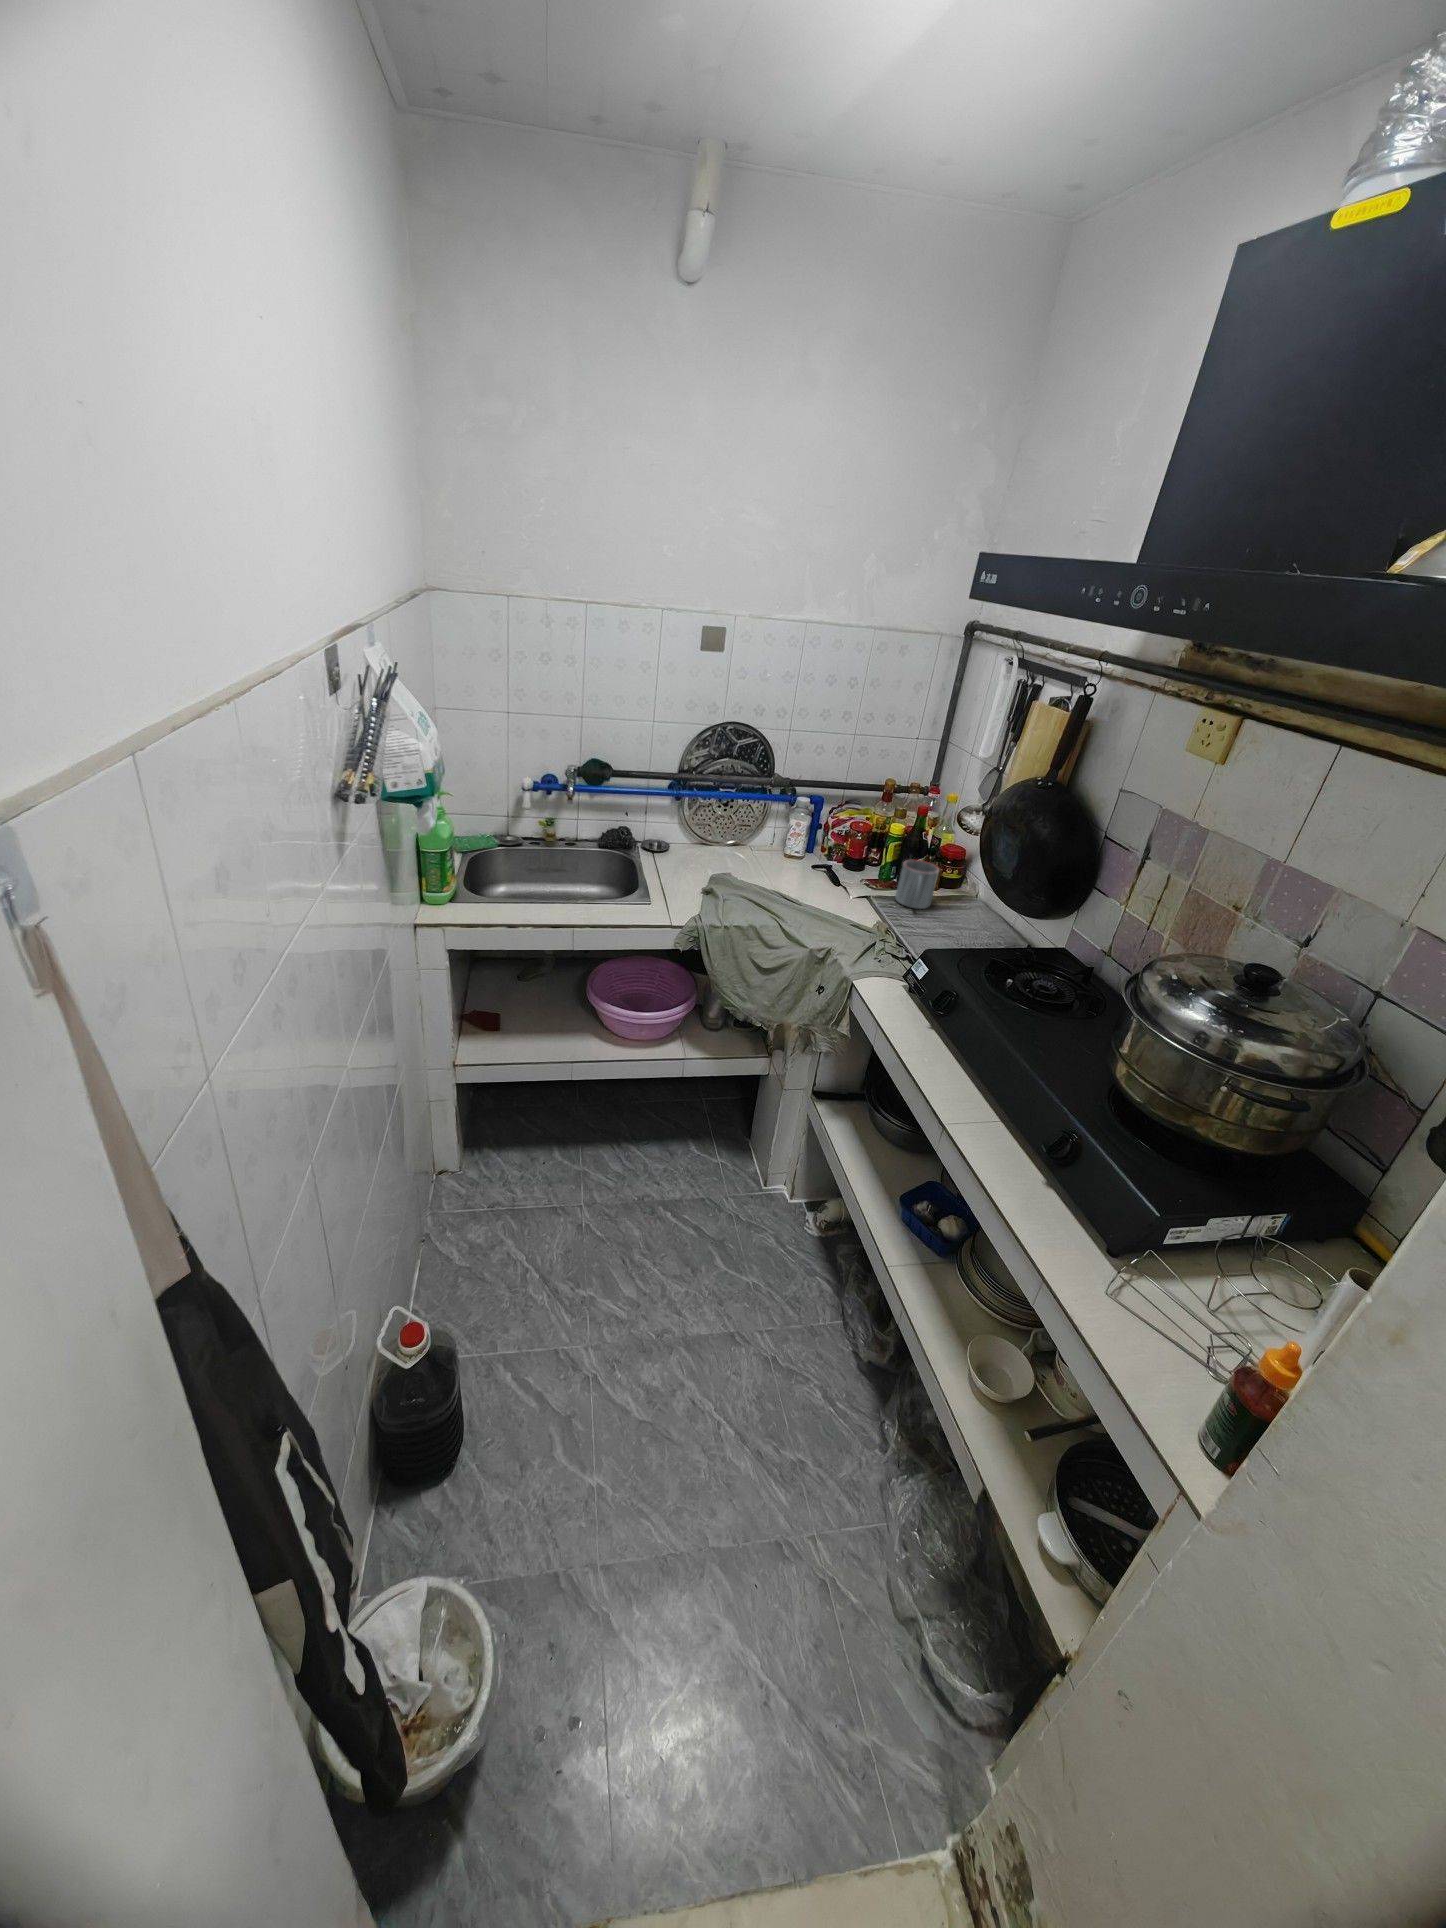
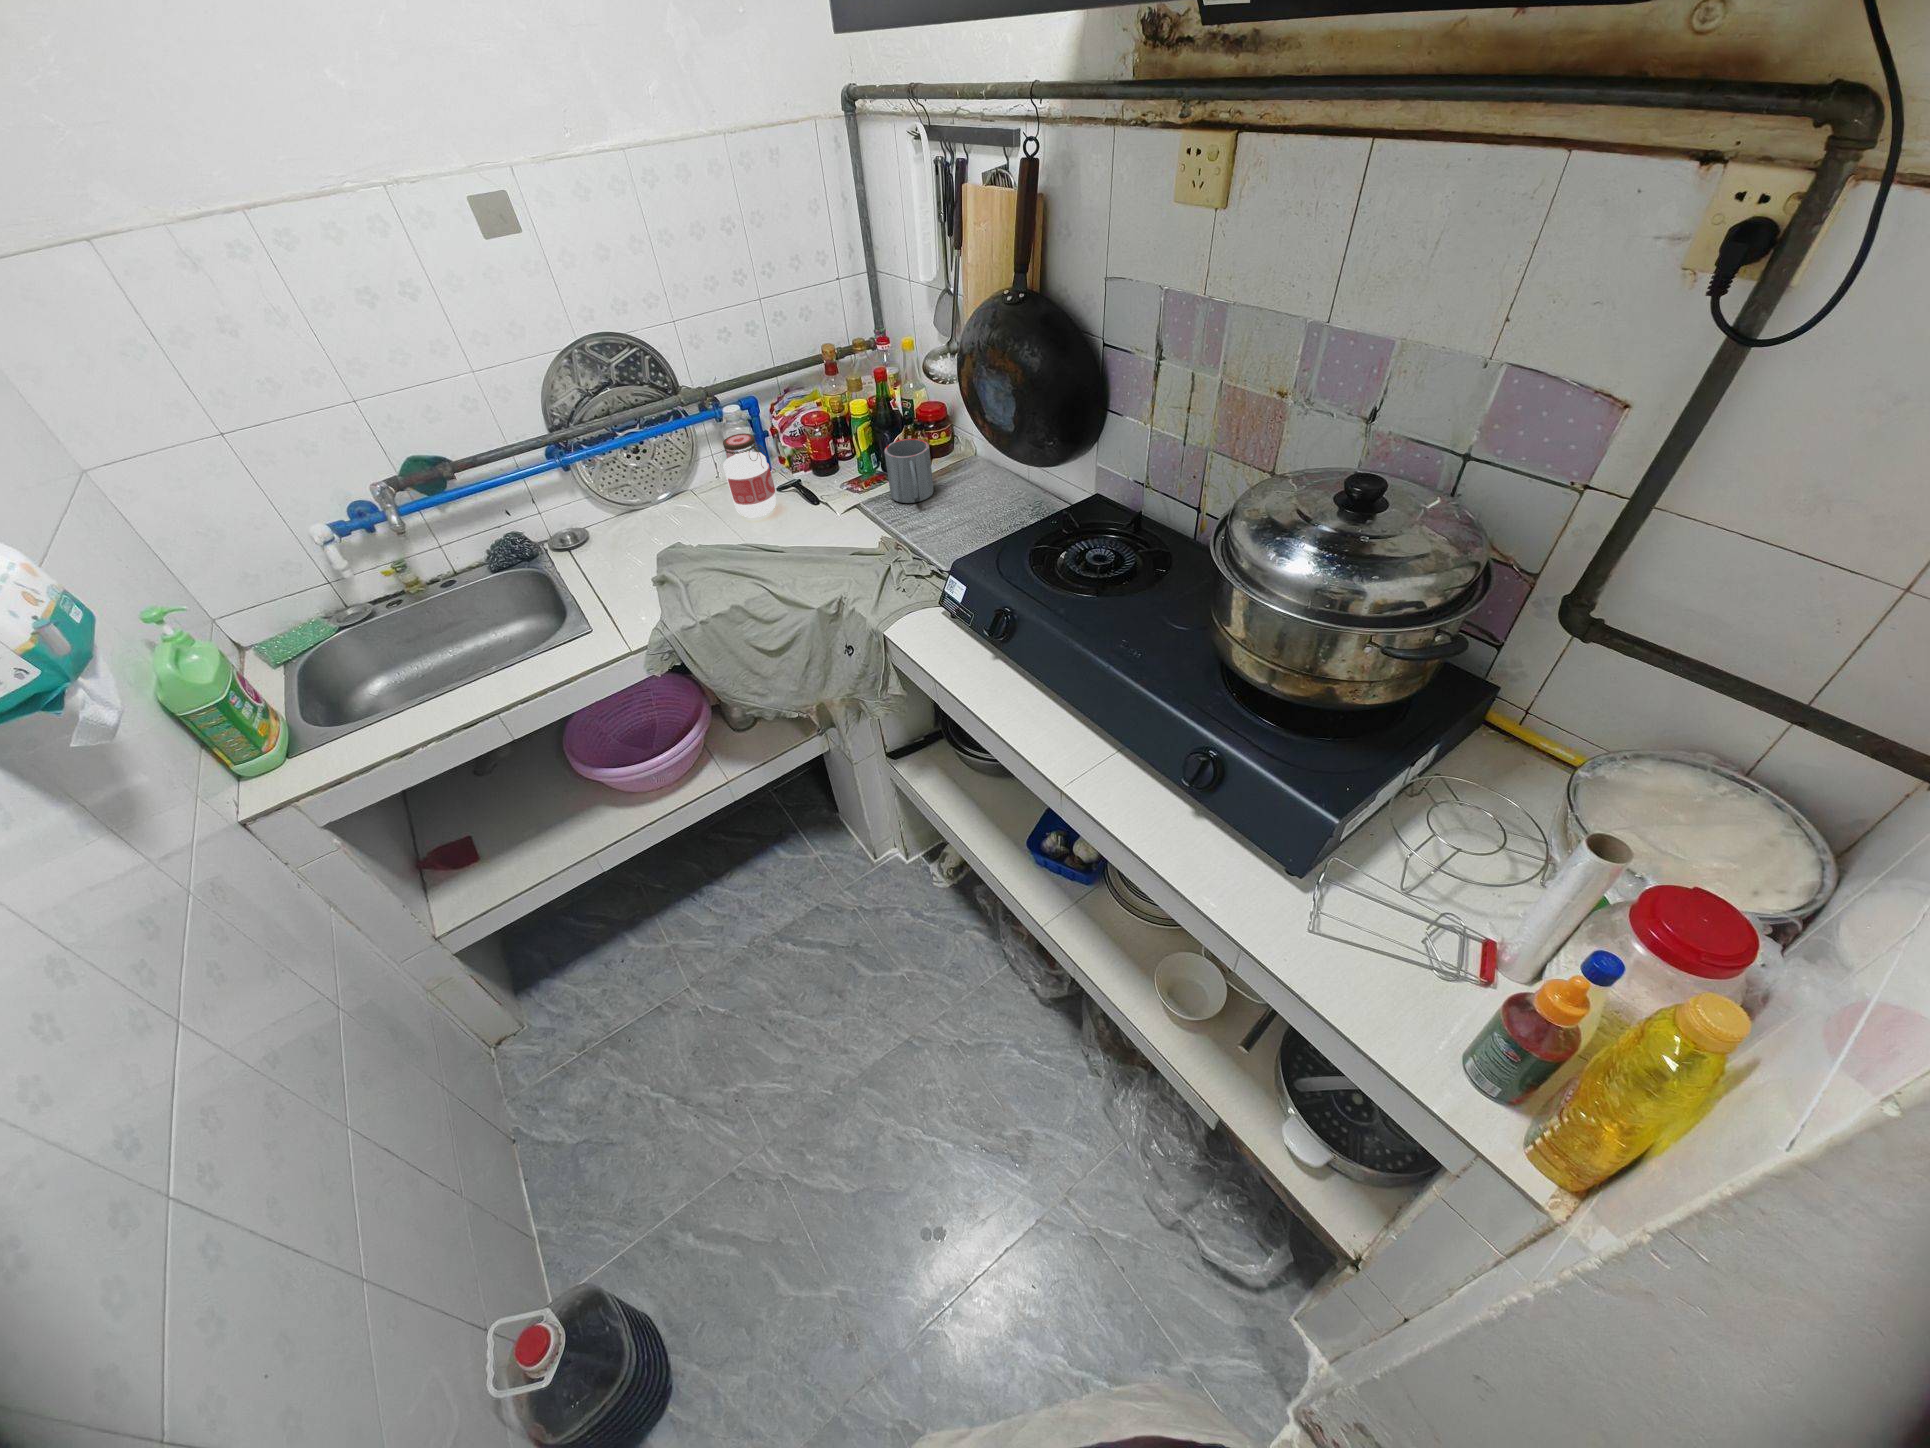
jar: none [776,816,815,878] -> present [723,433,776,517]

